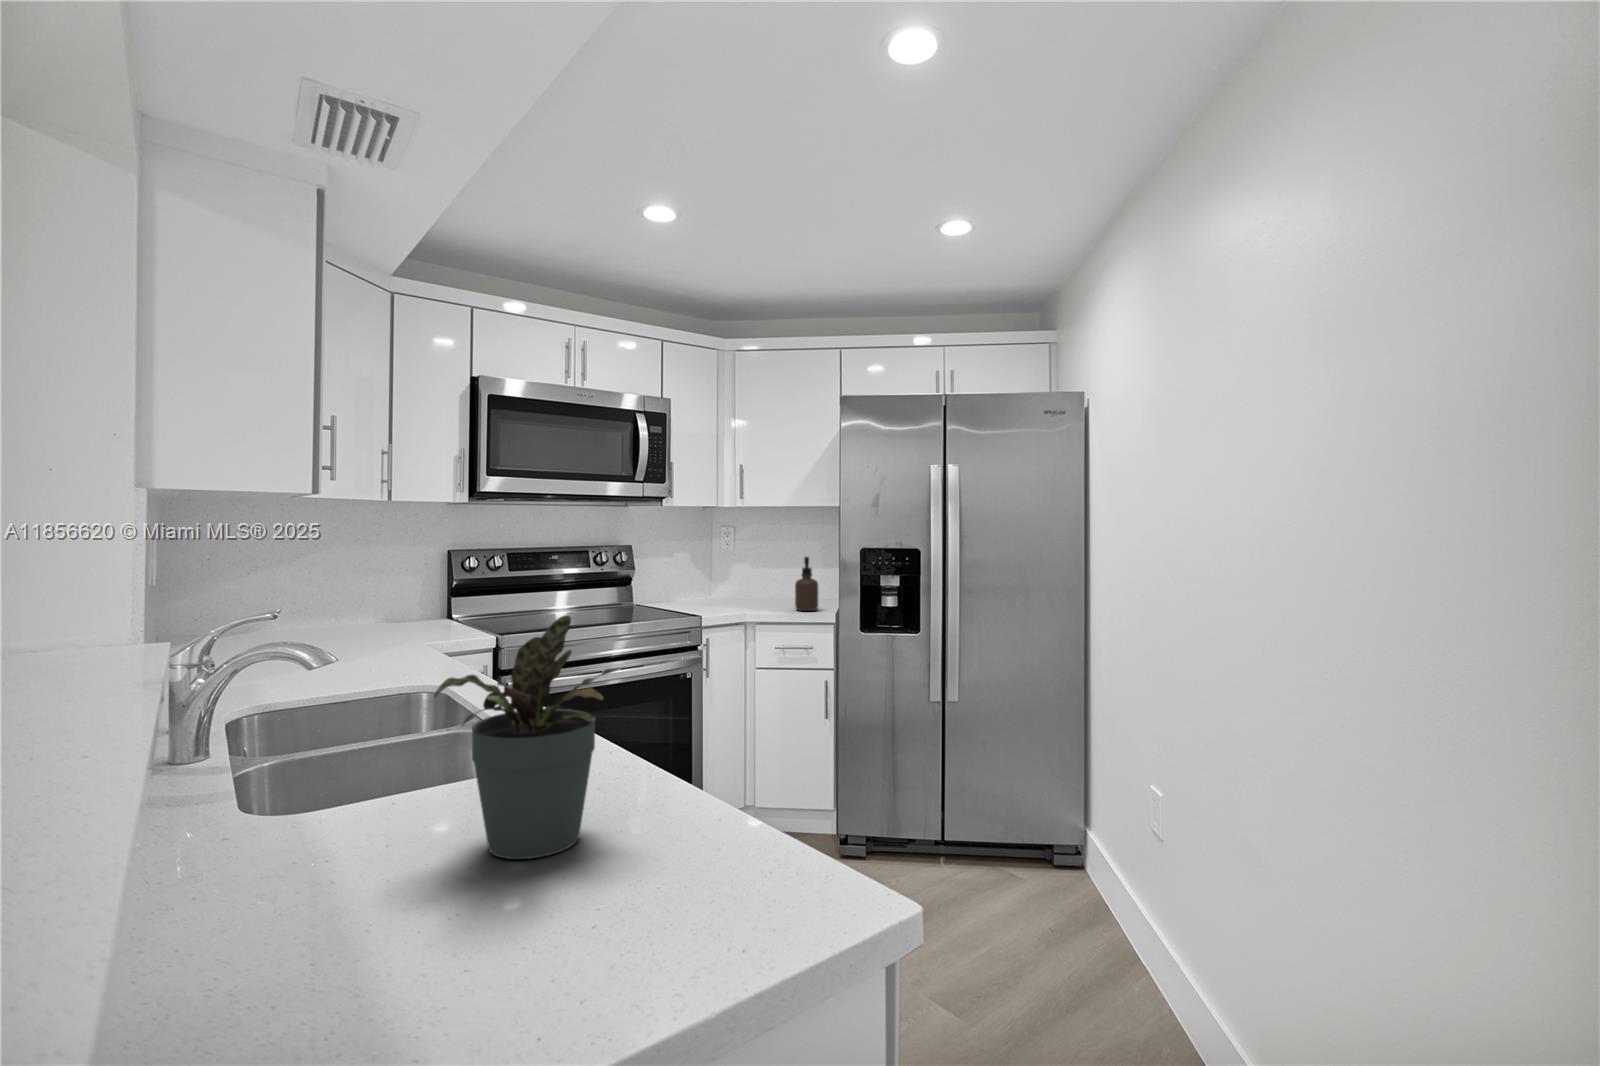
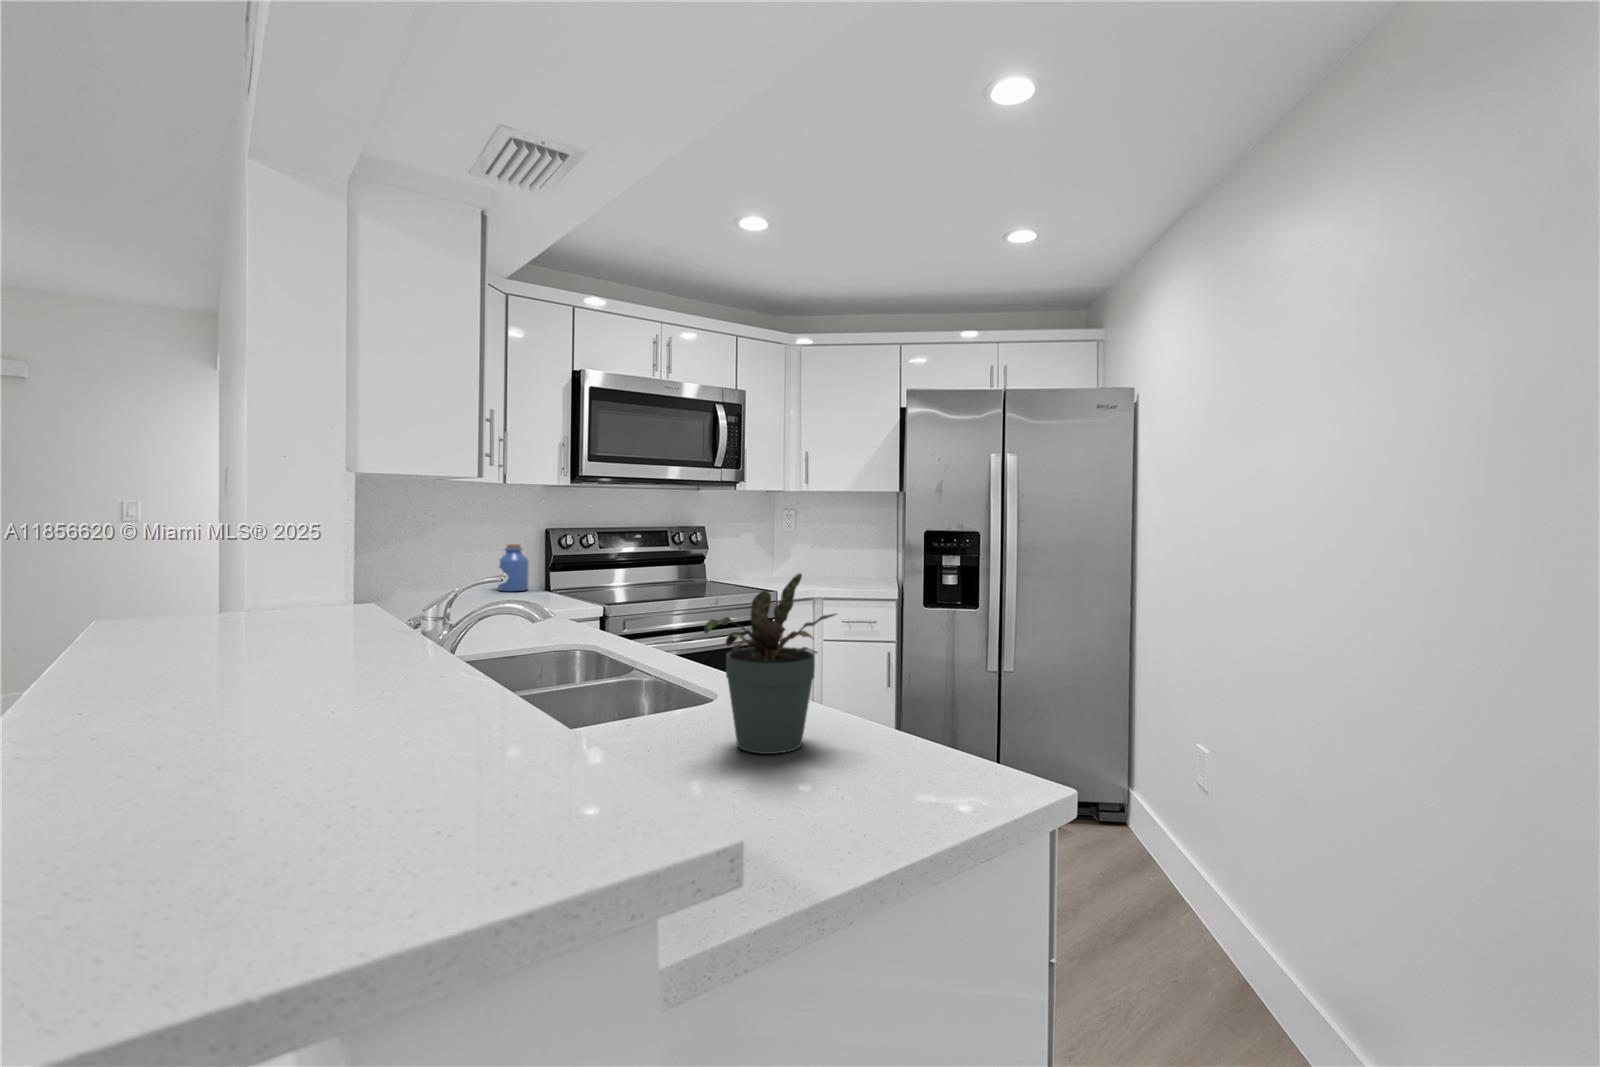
soap dispenser: present [795,557,819,611] -> none [856,538,878,589]
jar: none [391,568,427,620] -> present [498,544,529,591]

